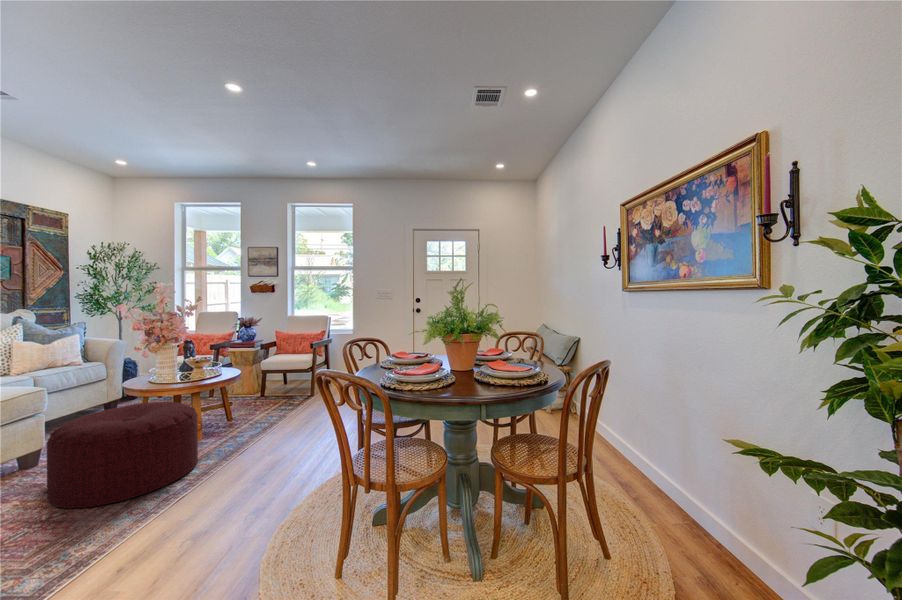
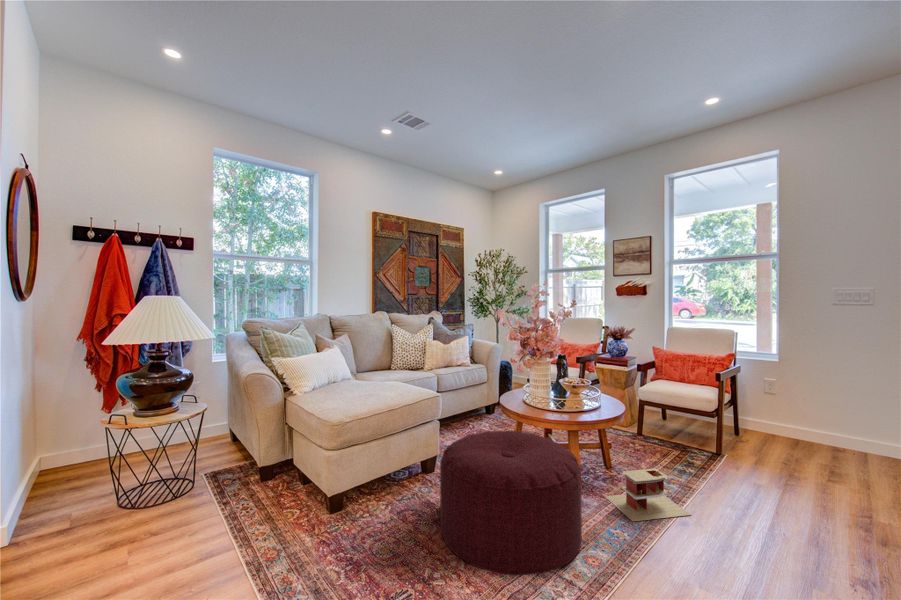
toy house: none [223,407,281,442] -> present [605,469,691,521]

